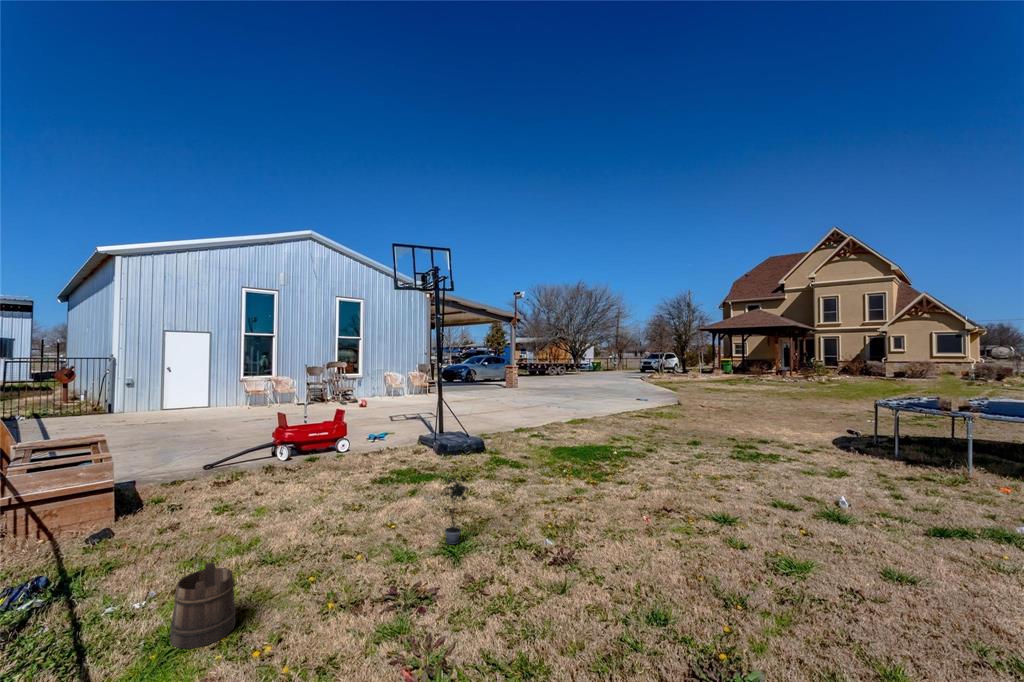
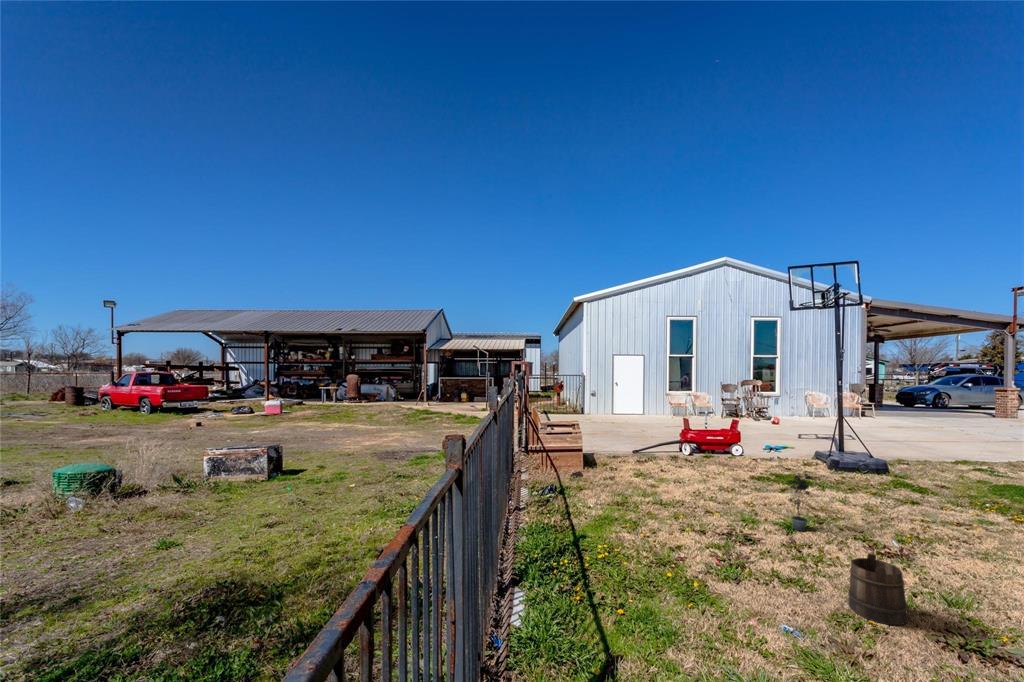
bucket: present [170,562,236,649] -> present [848,554,908,625]

